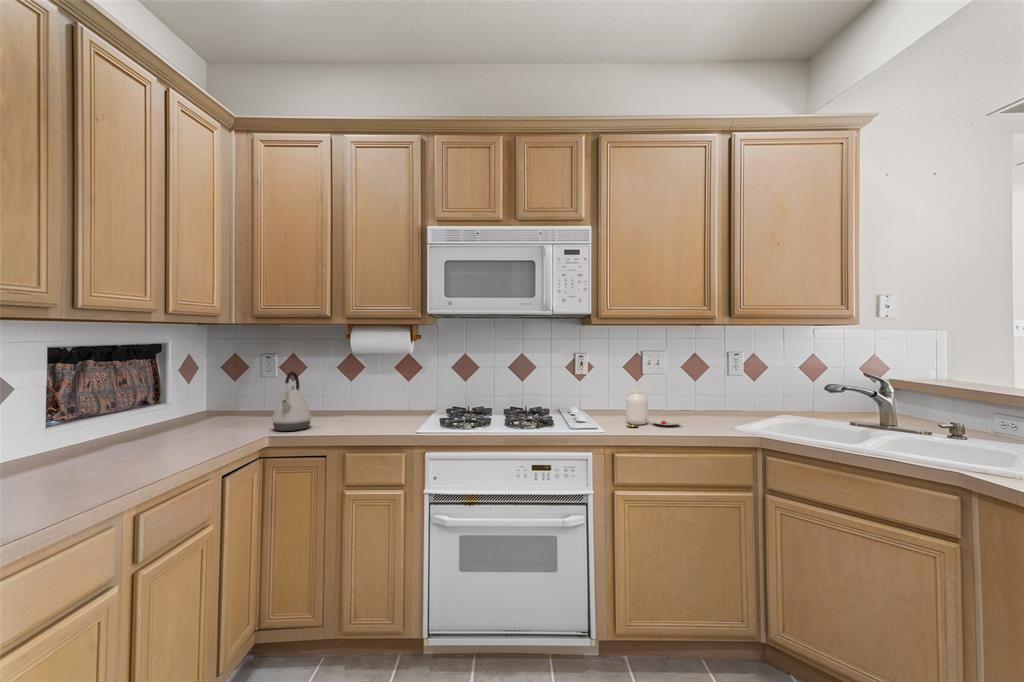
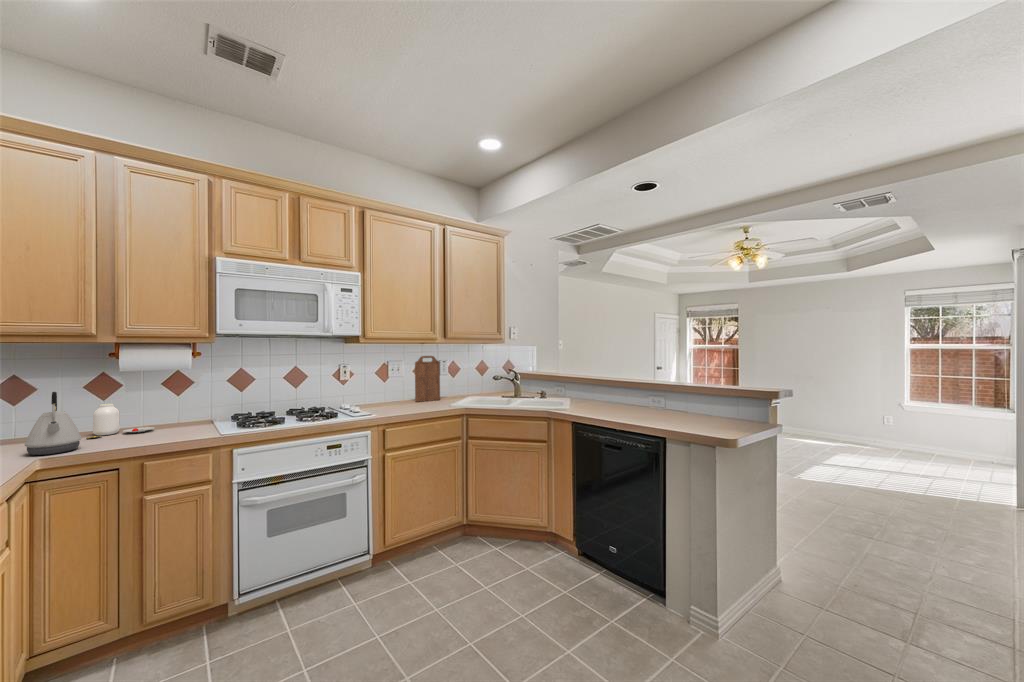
cutting board: none [681,346,724,416] -> present [415,356,440,402]
jar: present [626,390,680,427] -> present [87,404,154,439]

